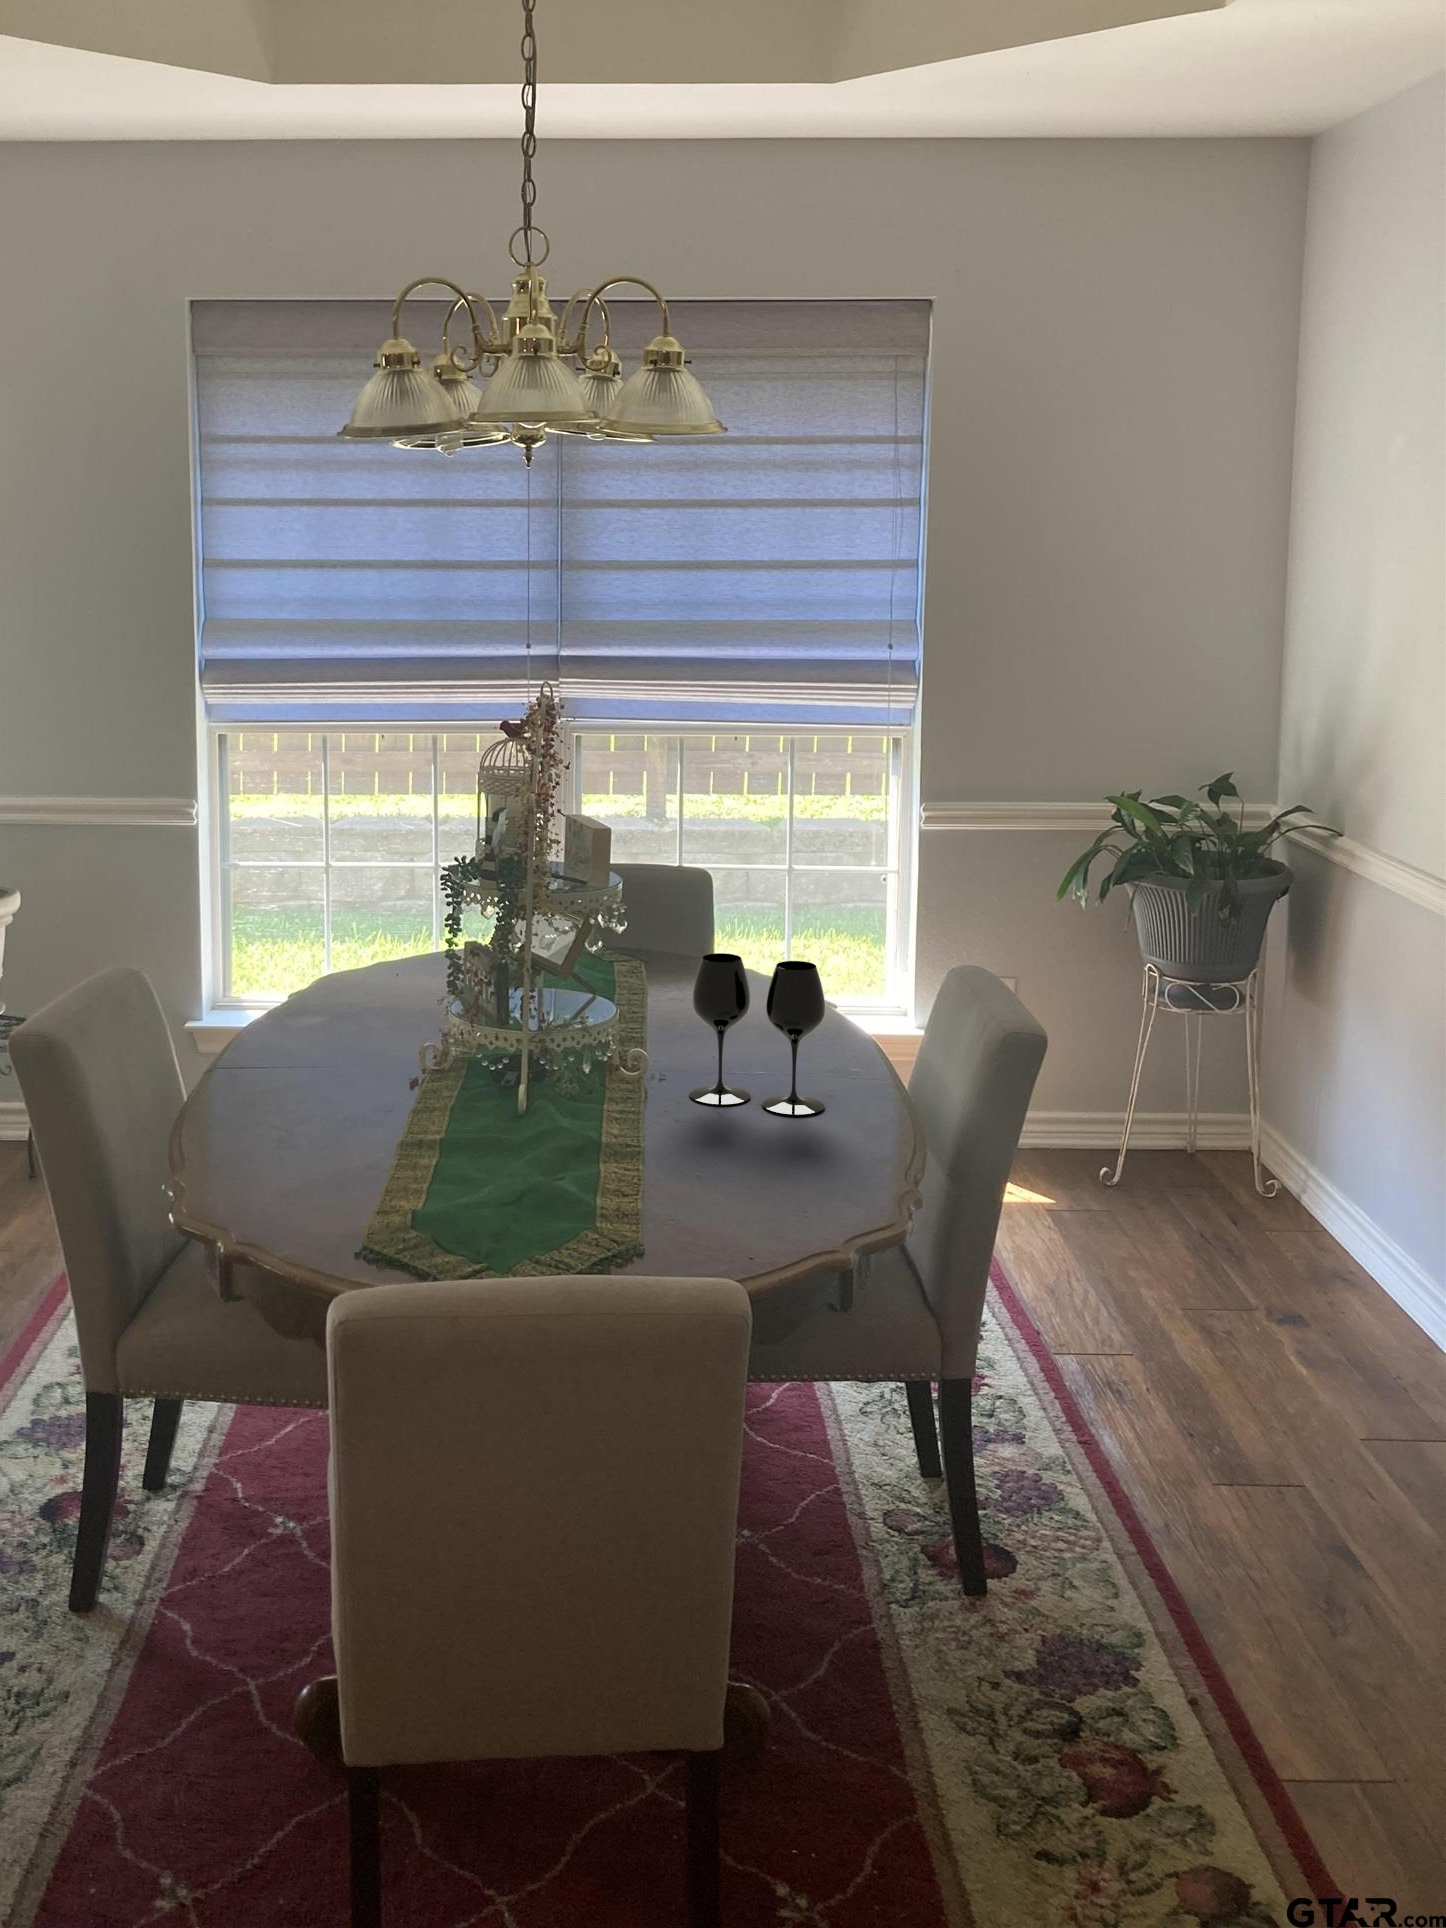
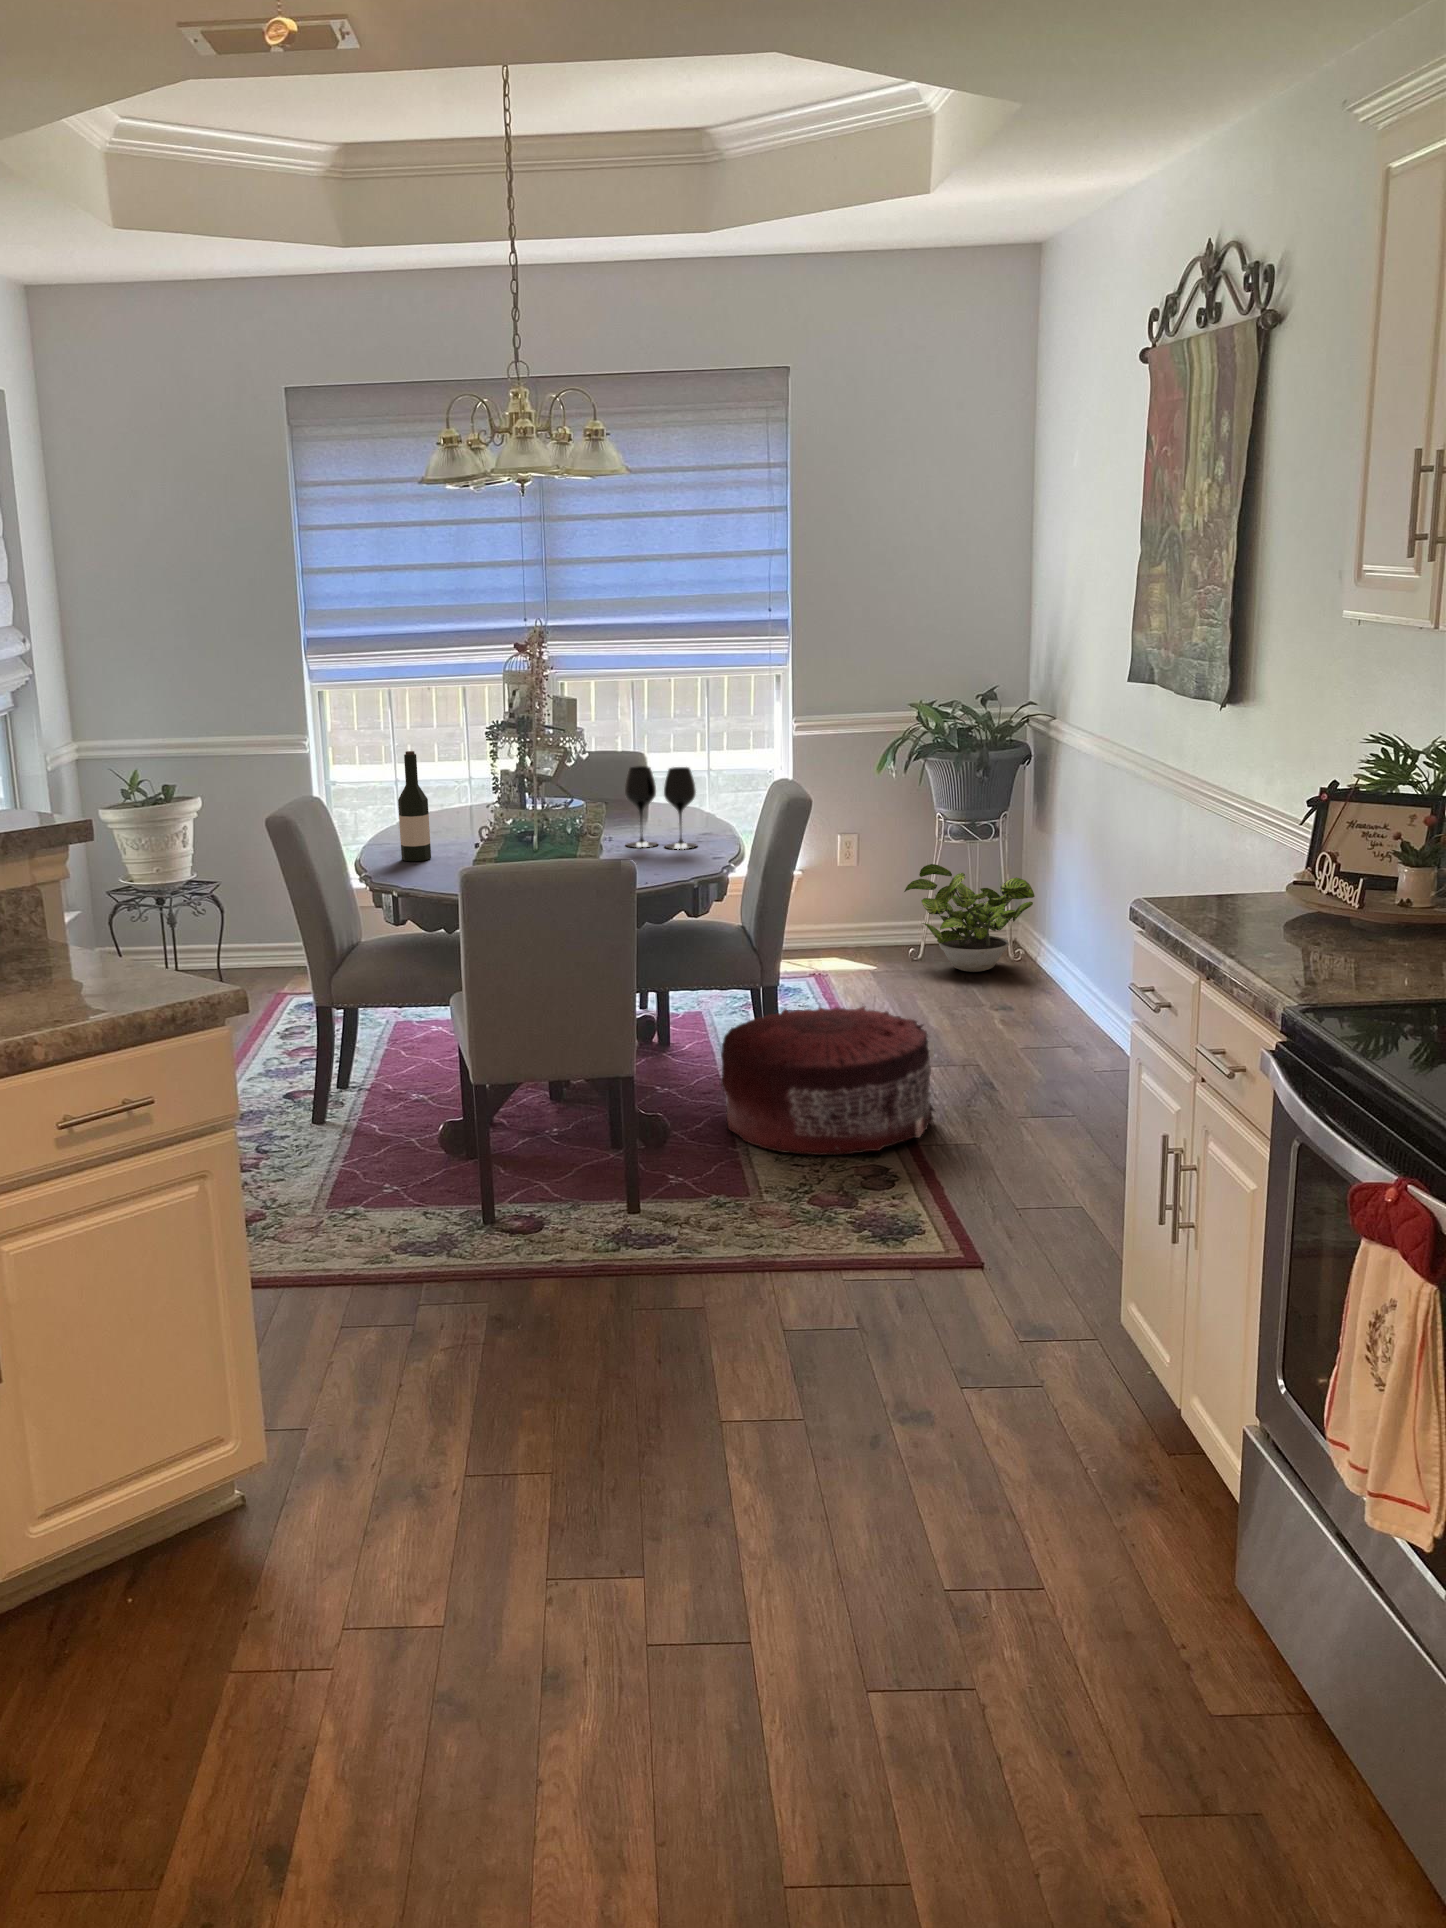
wine bottle: none [270,918,327,1125] -> present [398,751,431,861]
potted plant: none [1096,1046,1307,1219] -> present [904,864,1035,972]
pouf: none [867,1414,1290,1809] -> present [721,1006,934,1155]

